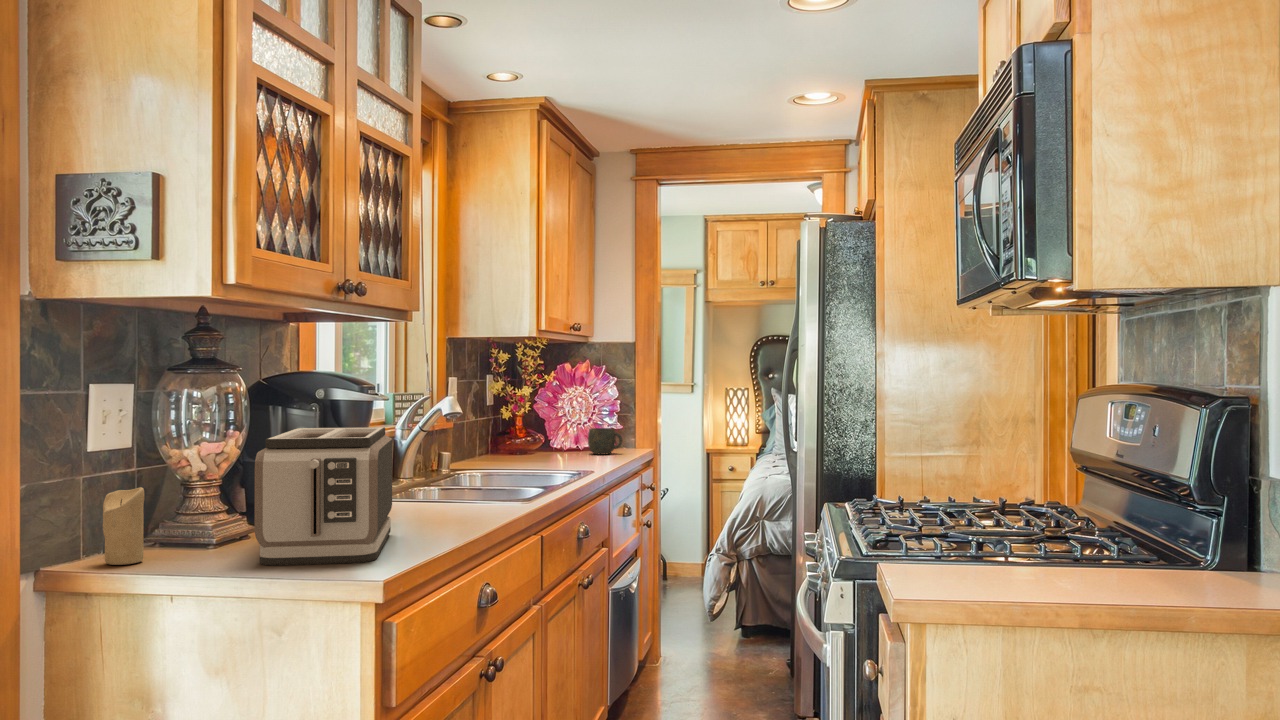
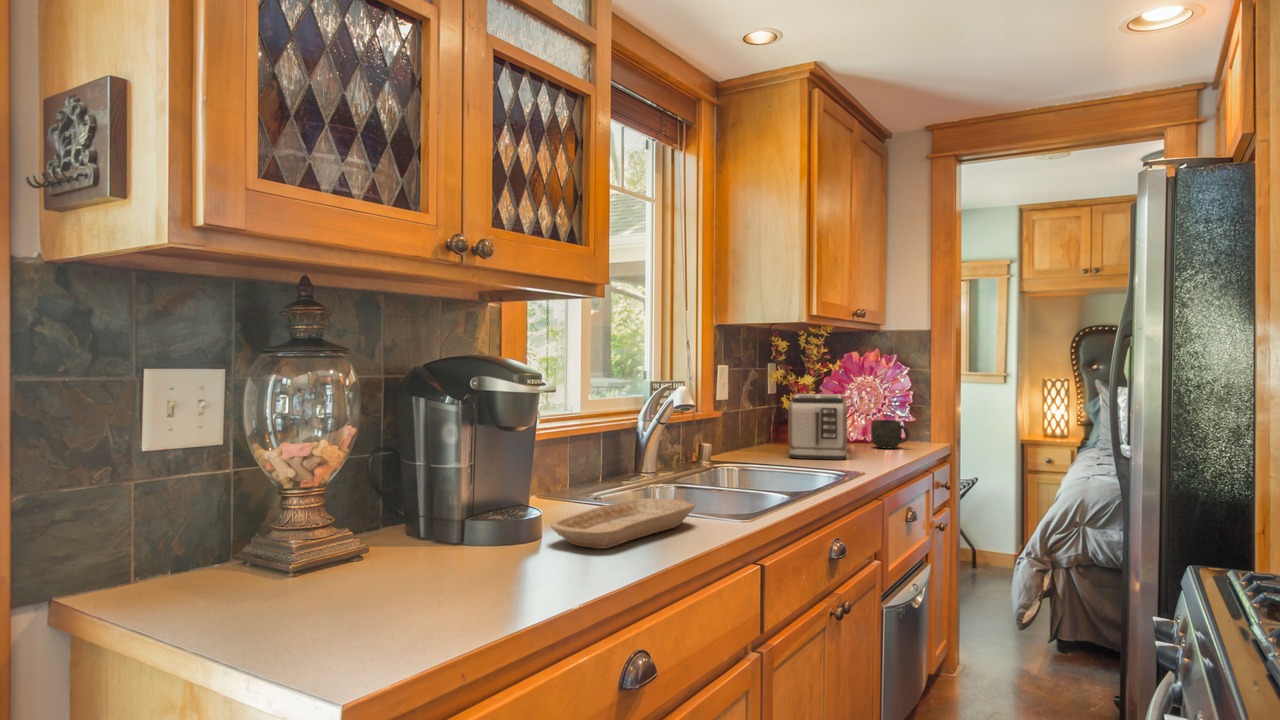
toaster: present [254,427,392,566] -> present [788,394,847,460]
candle: present [103,487,144,565] -> none [124,500,180,598]
tray: none [395,489,495,522] -> present [551,498,696,549]

